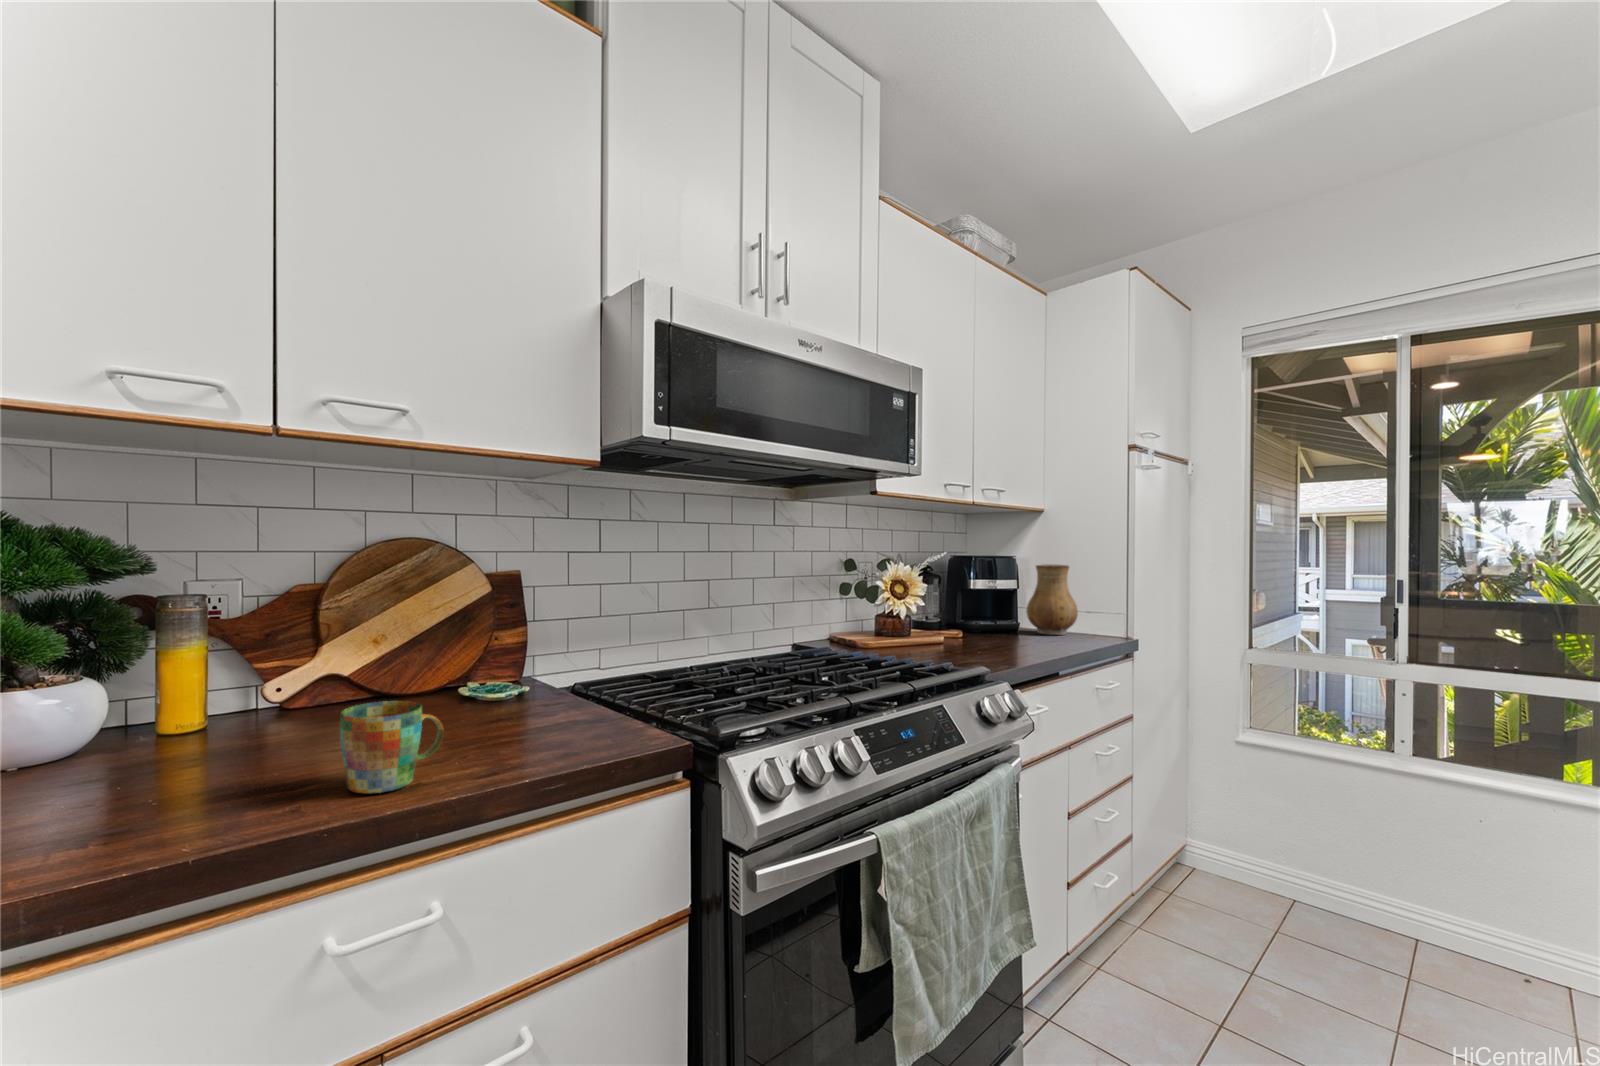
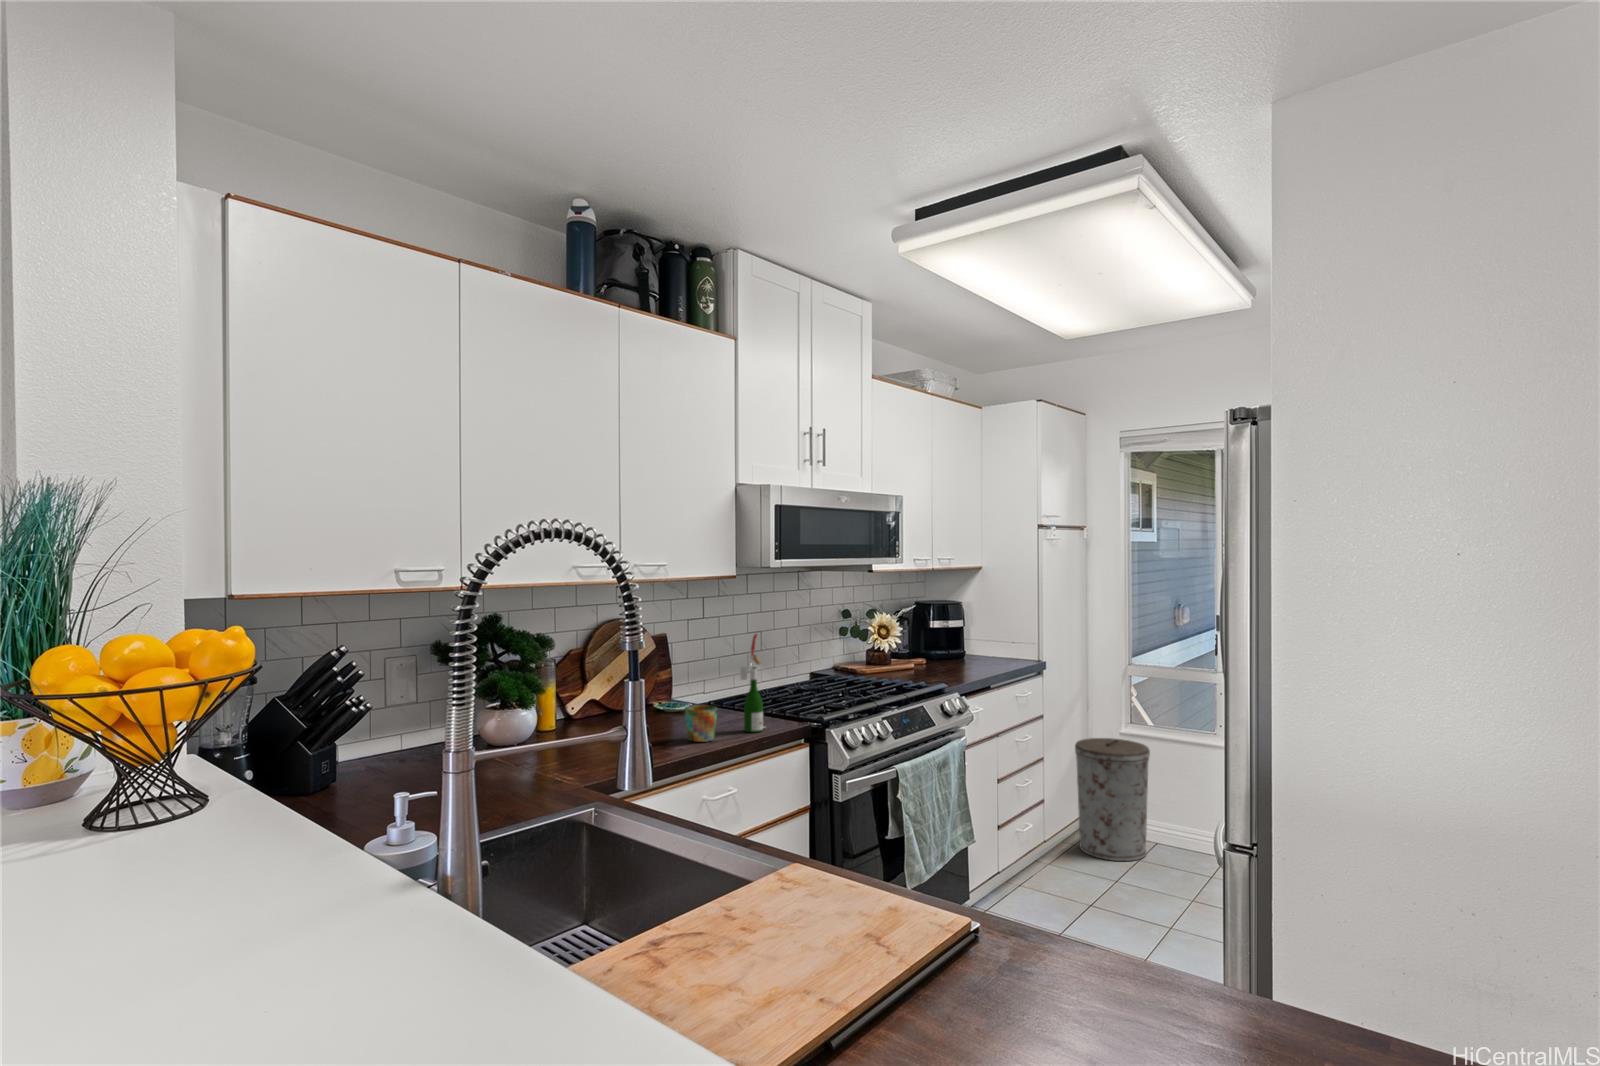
wine bottle: none [514,548,579,766] -> present [740,634,765,732]
ceramic pitcher: present [1026,564,1078,635] -> none [970,608,1006,660]
trash can: none [1176,749,1296,938] -> present [1075,738,1150,861]

